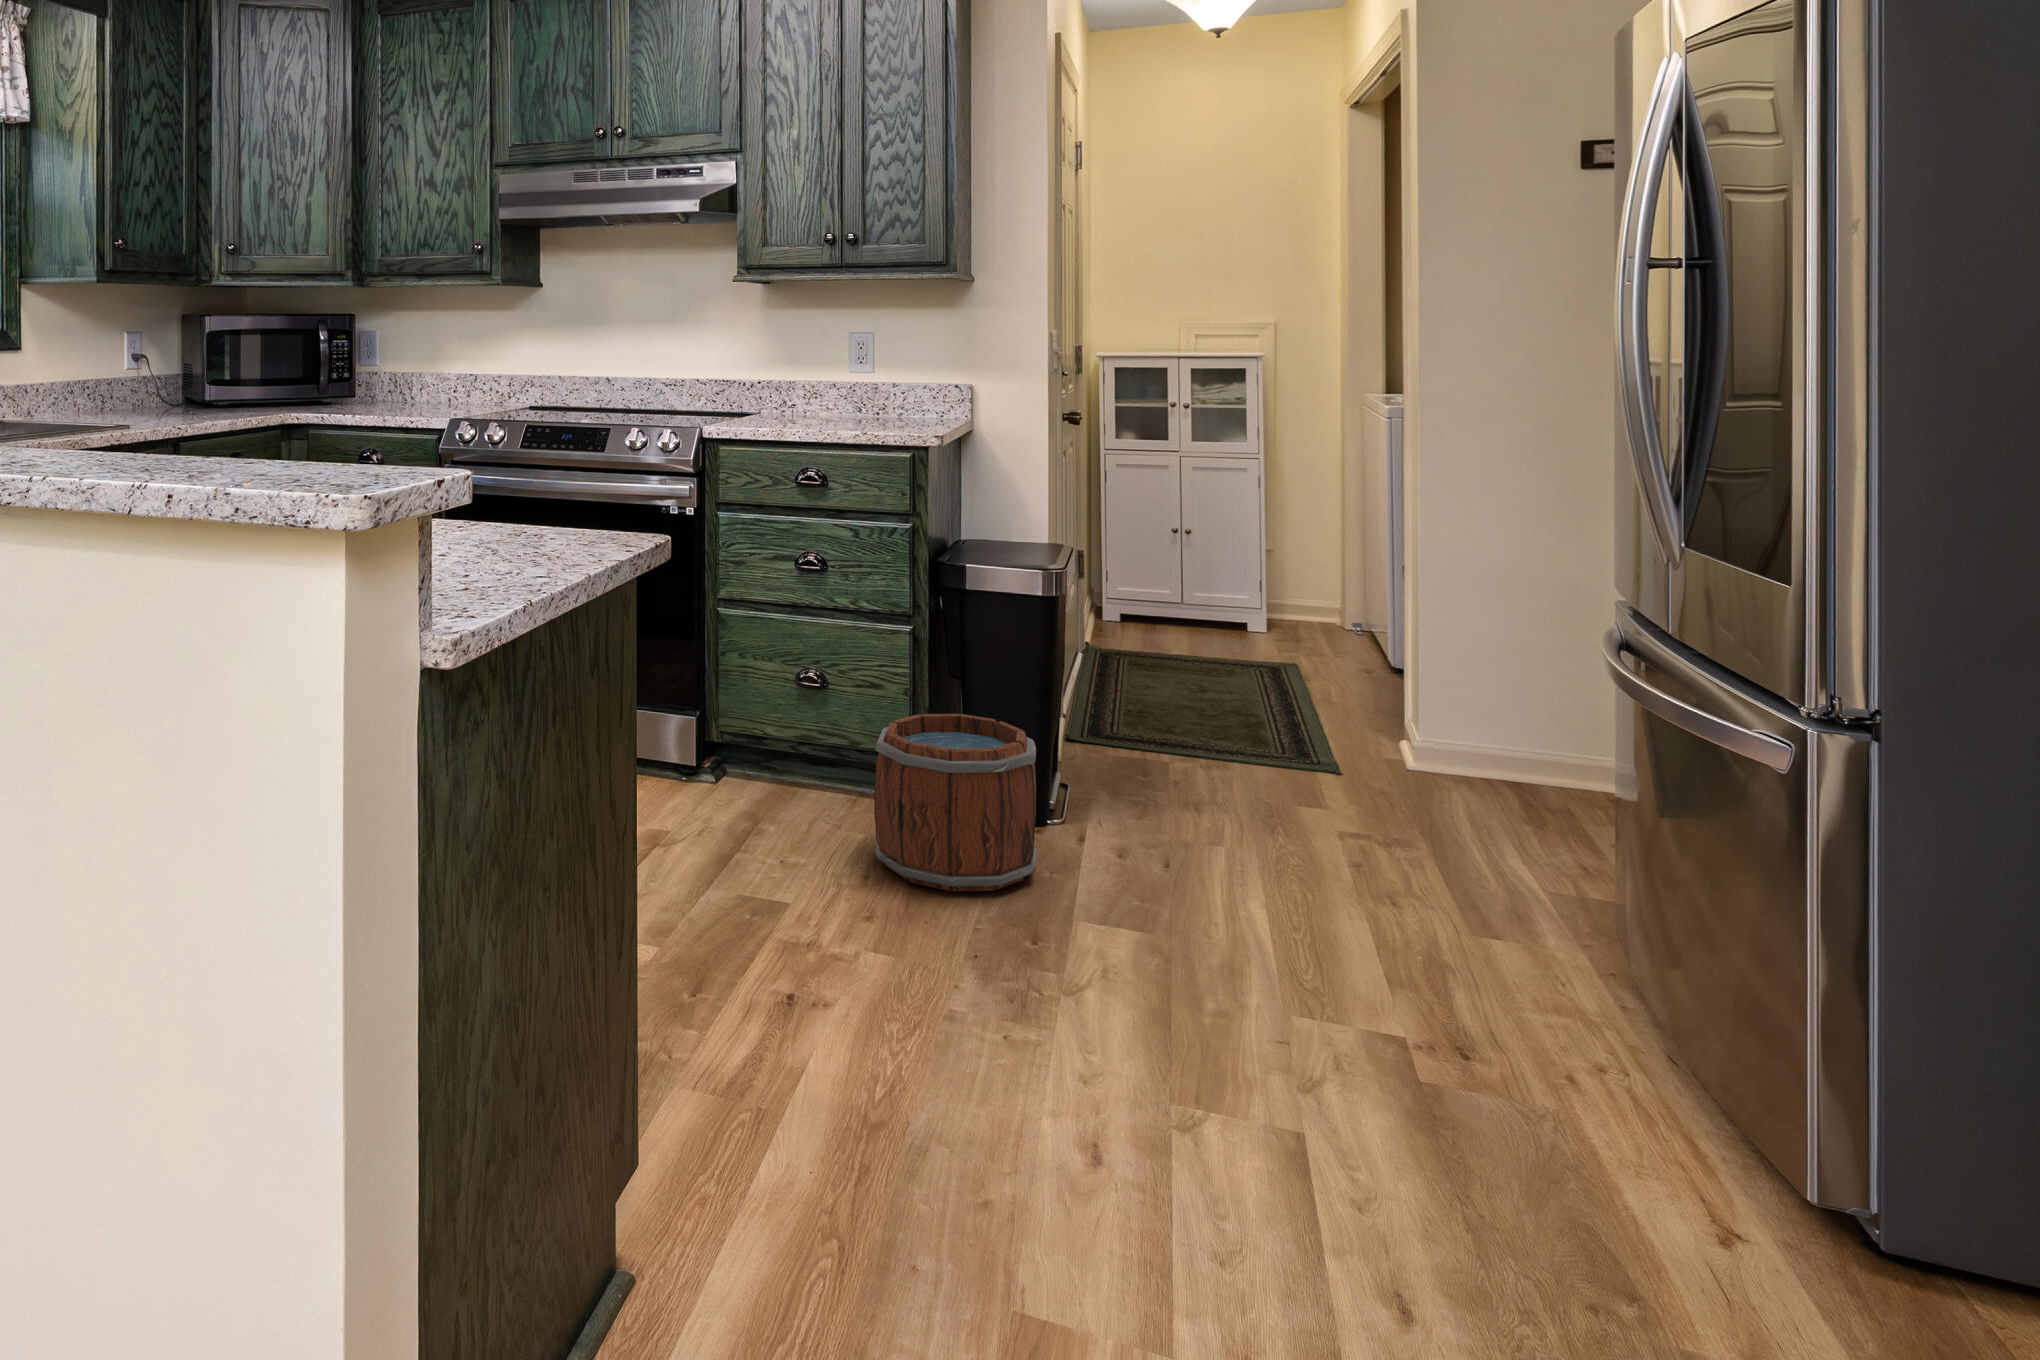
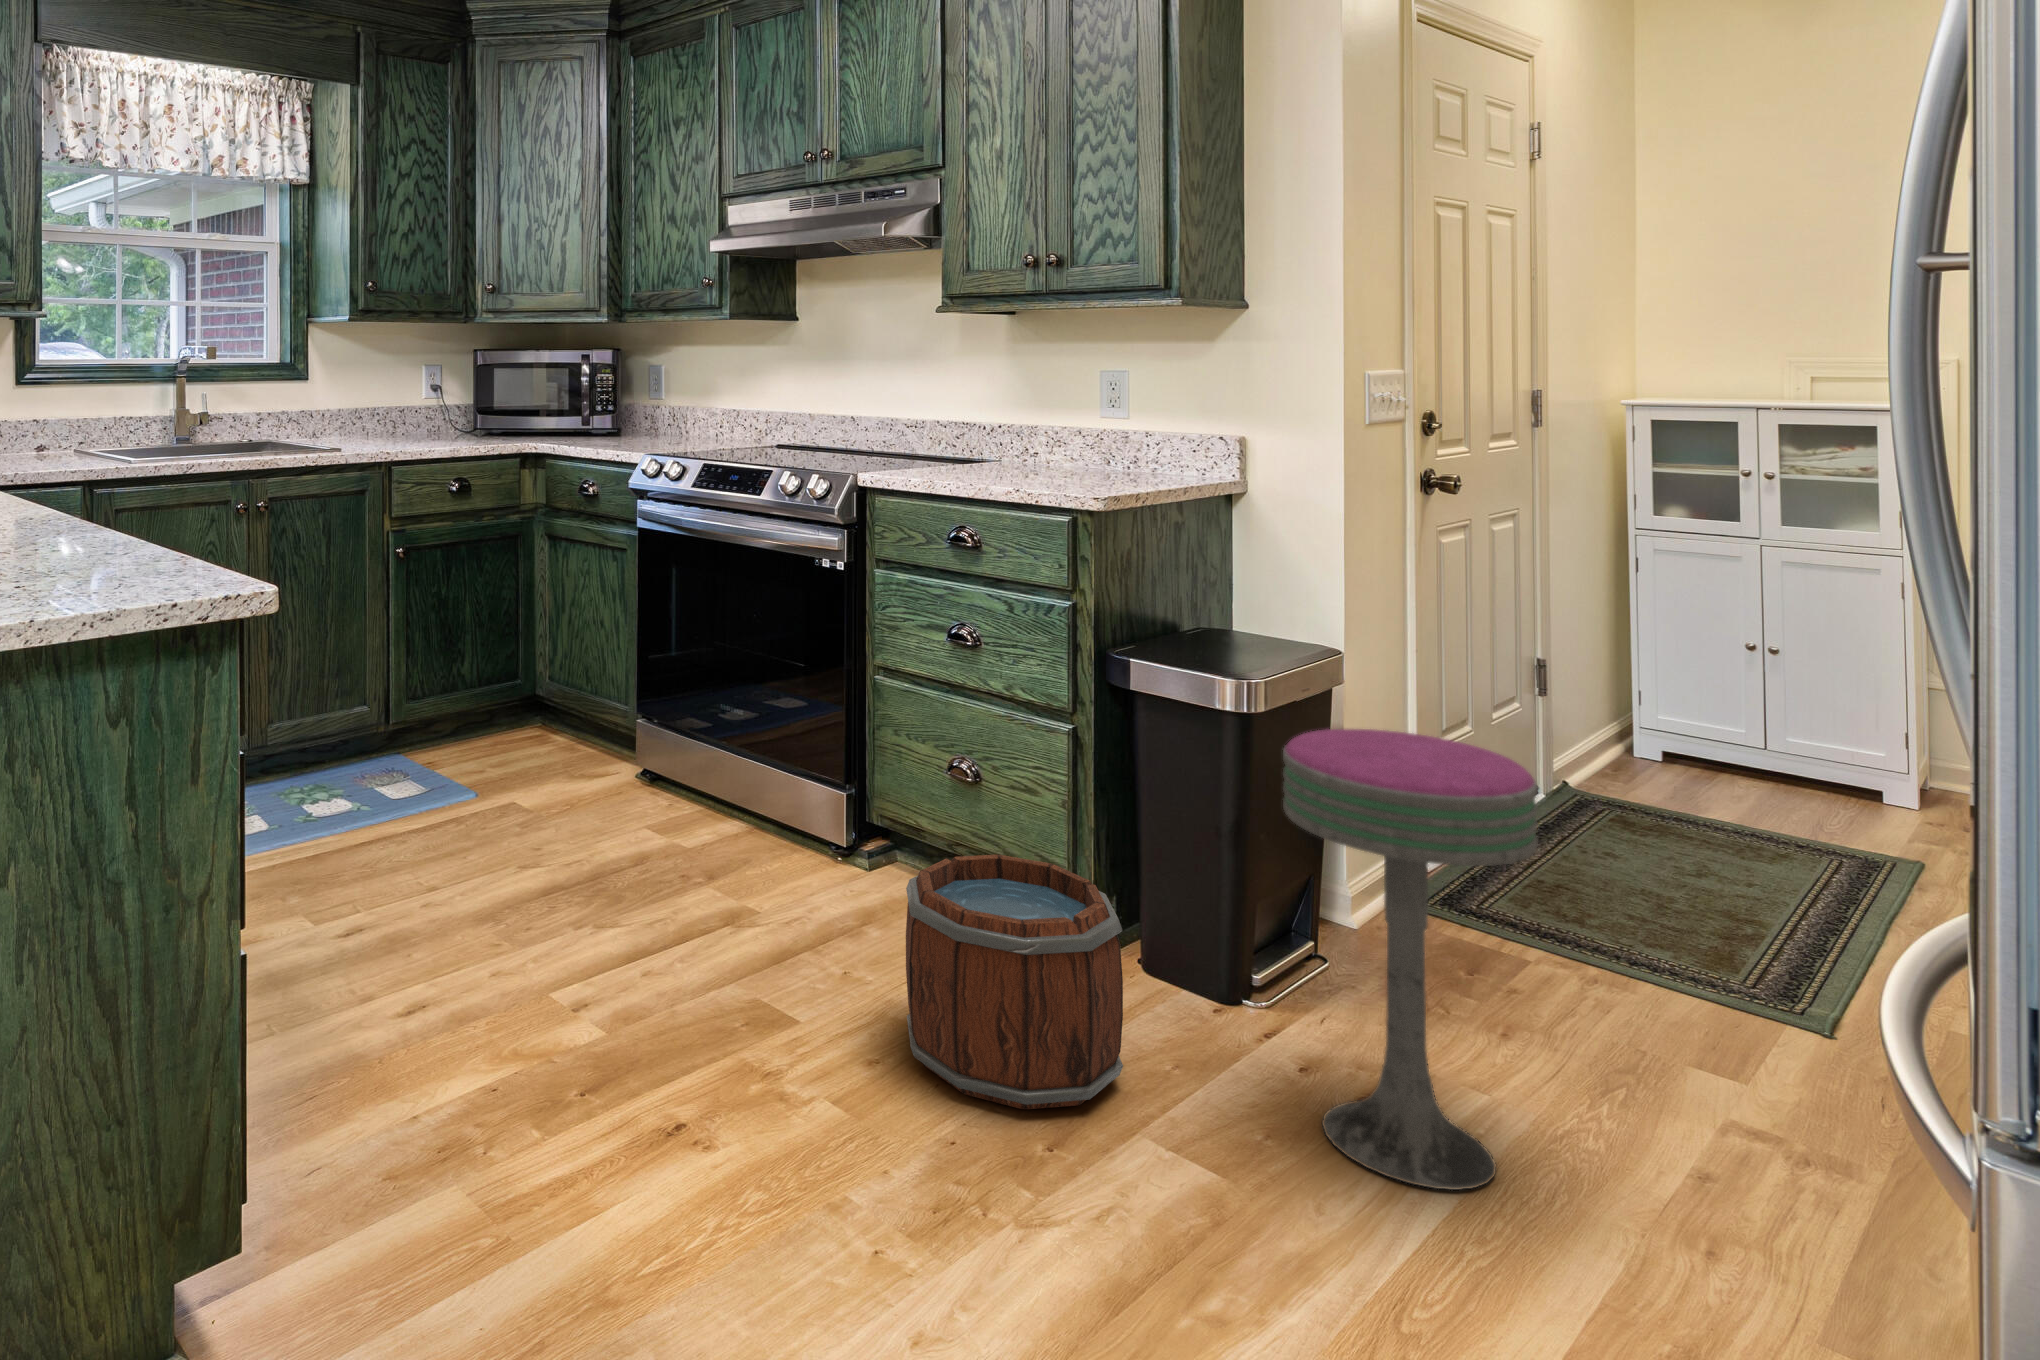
bar stool: none [1128,581,1286,876] -> present [1283,729,1538,1190]

